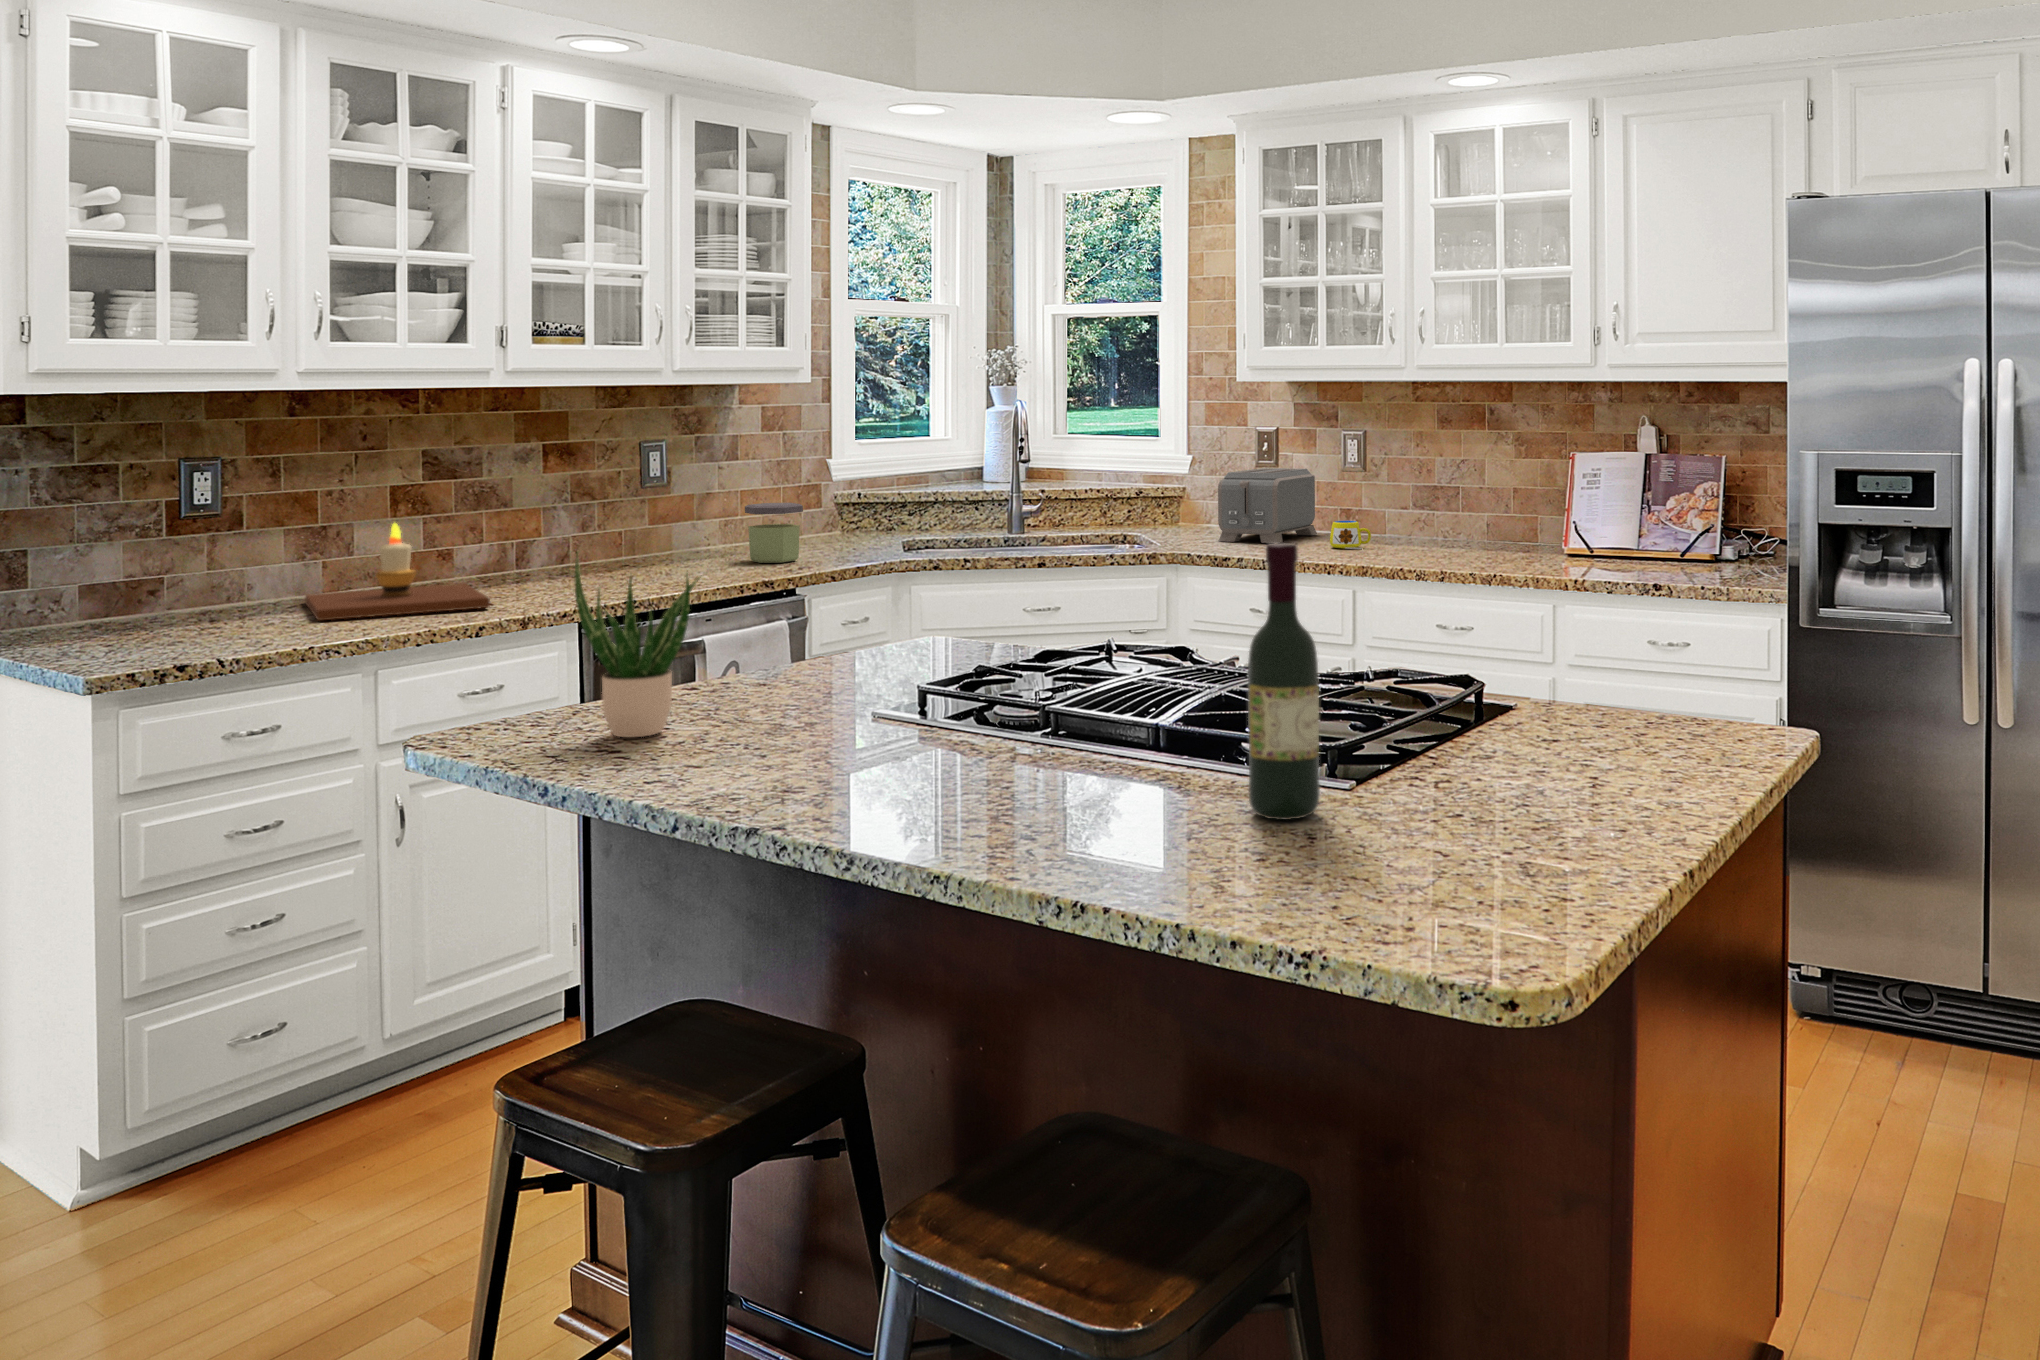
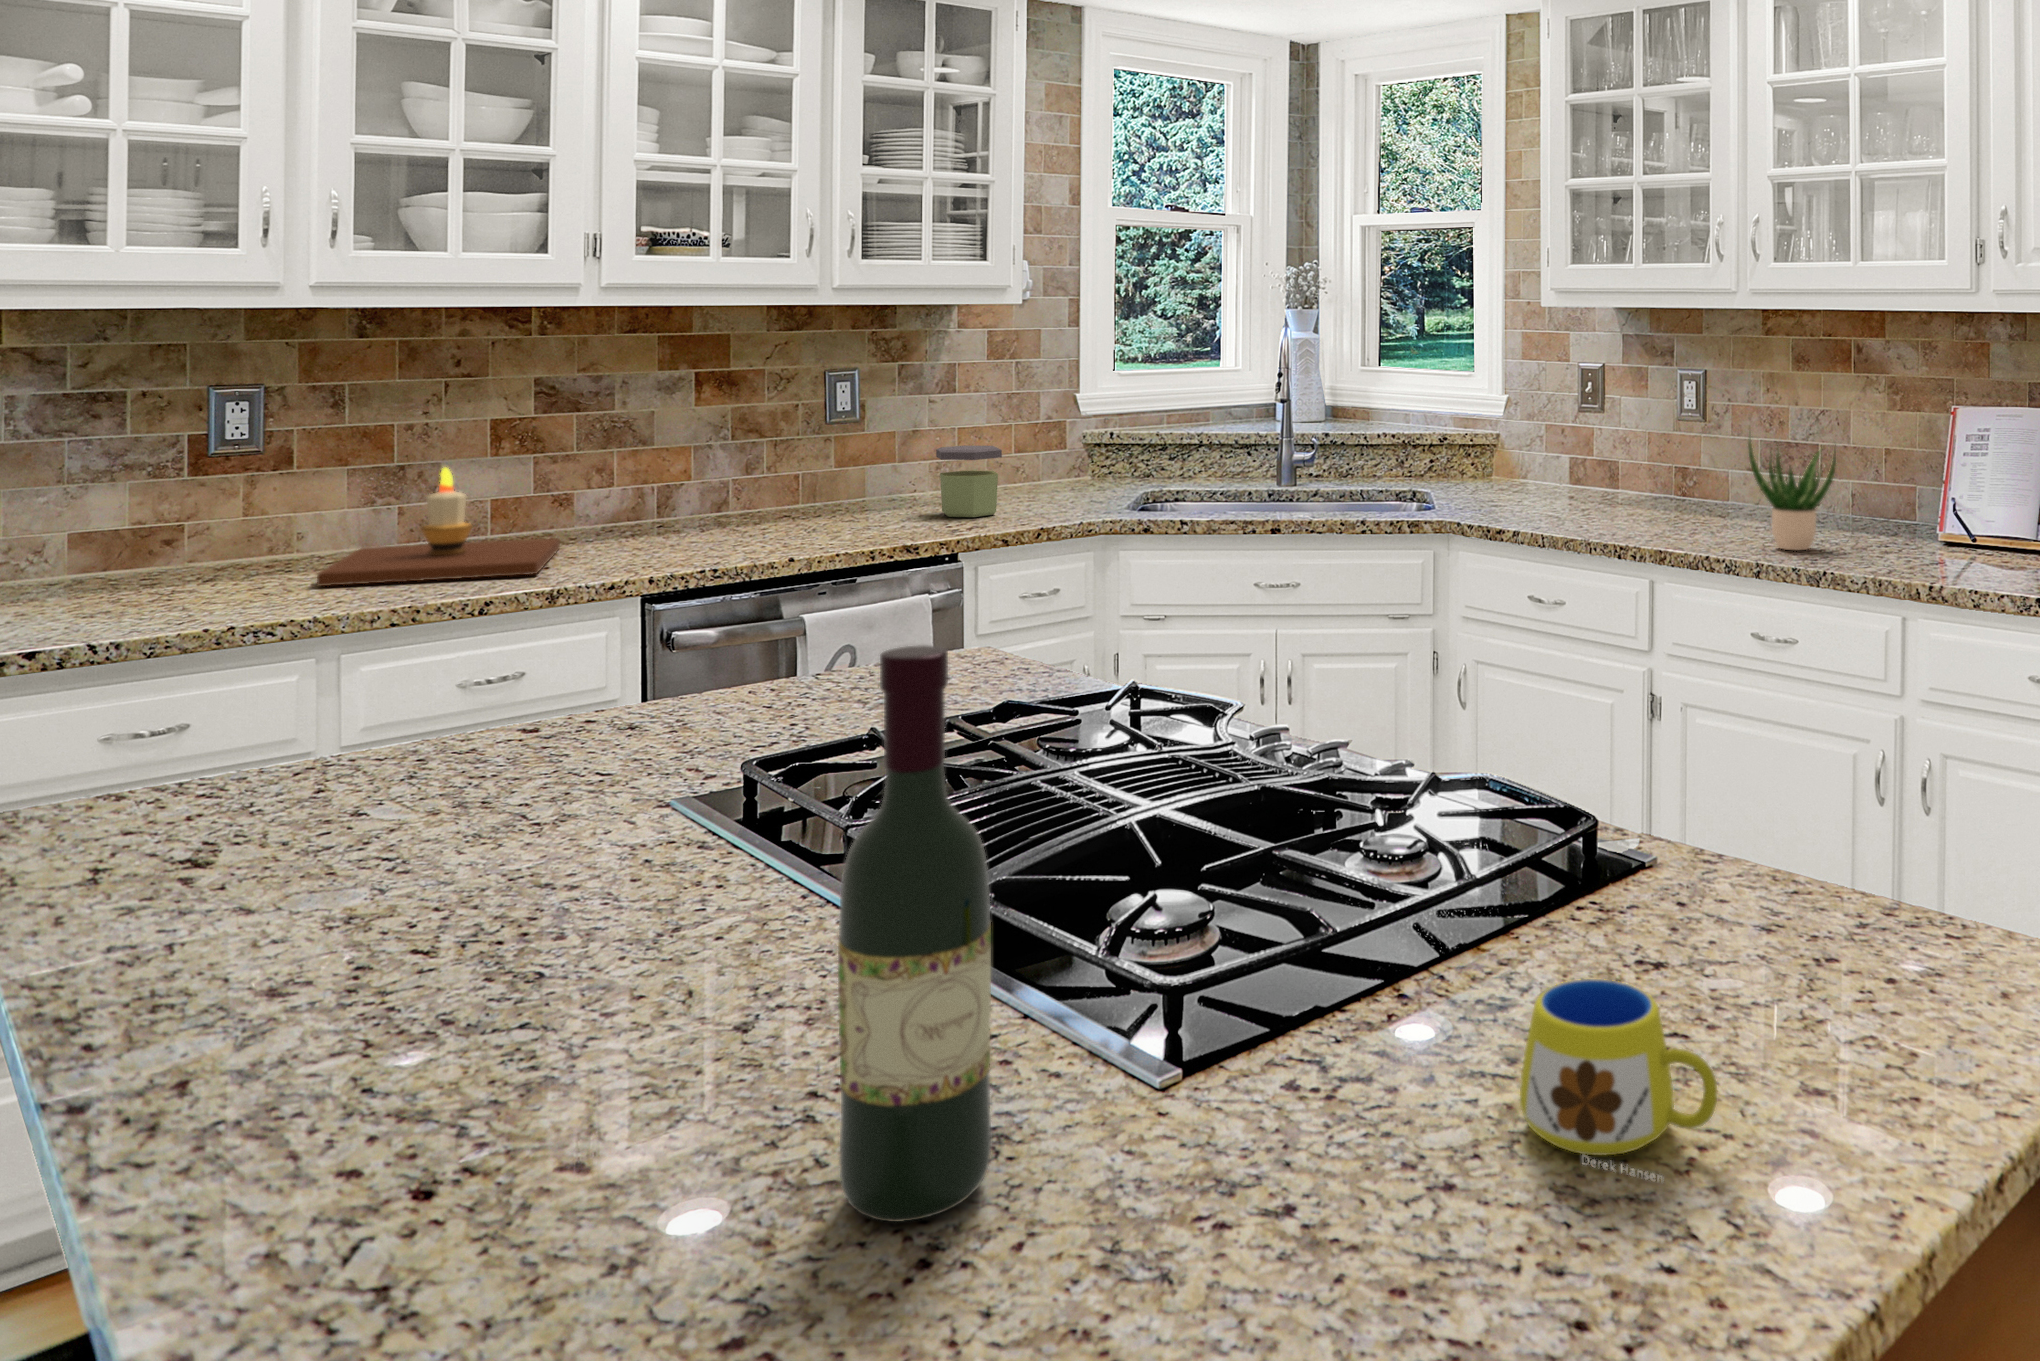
toaster: present [1218,468,1317,543] -> none [1519,414,1649,508]
mug: present [1330,521,1371,549] -> present [1520,979,1717,1180]
potted plant: present [575,553,699,737] -> present [1748,439,1836,550]

